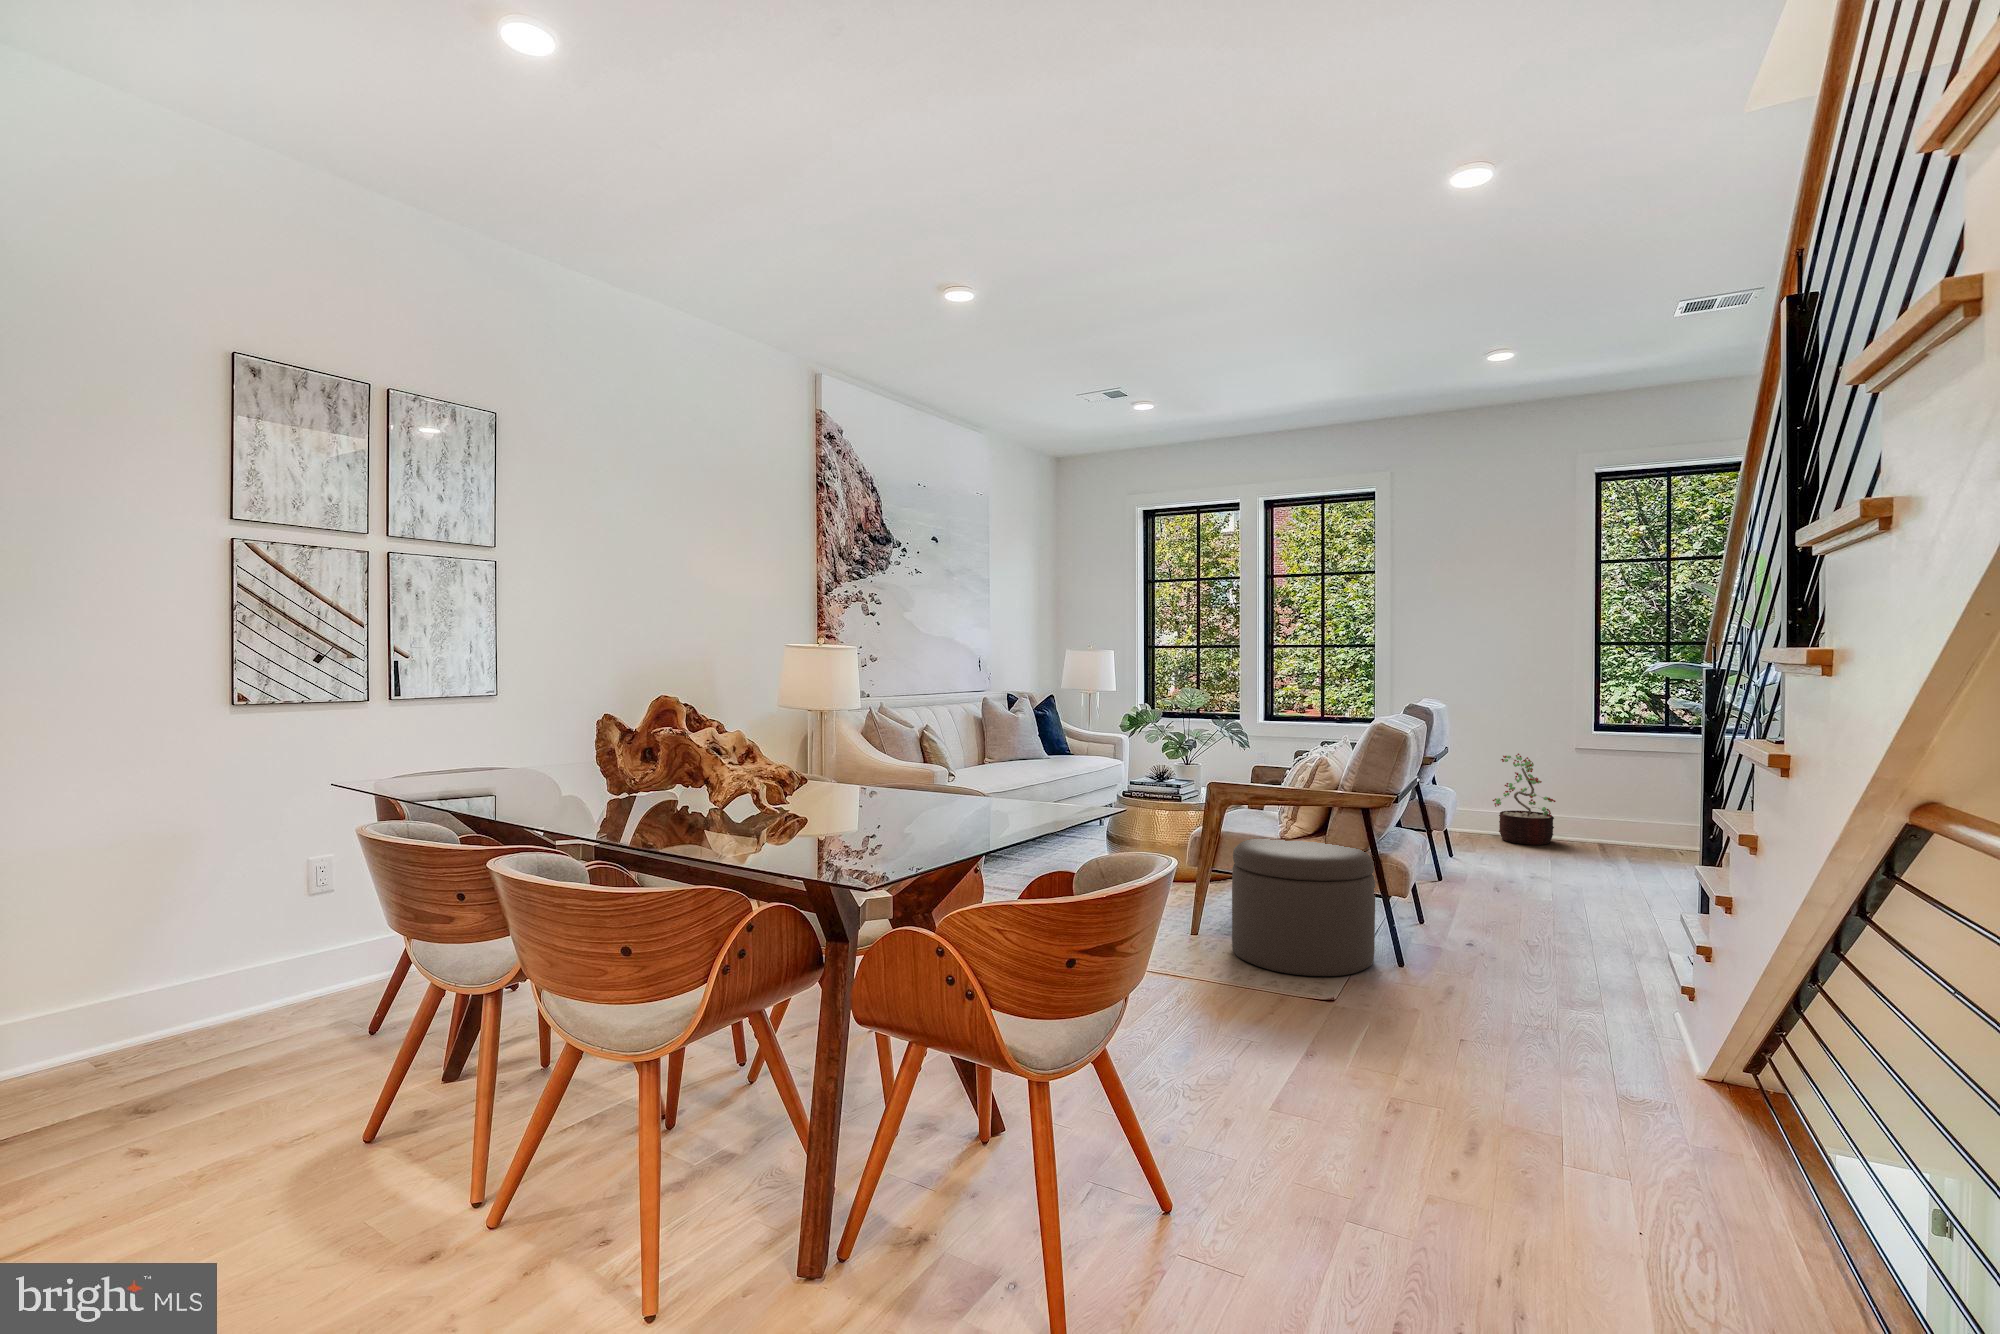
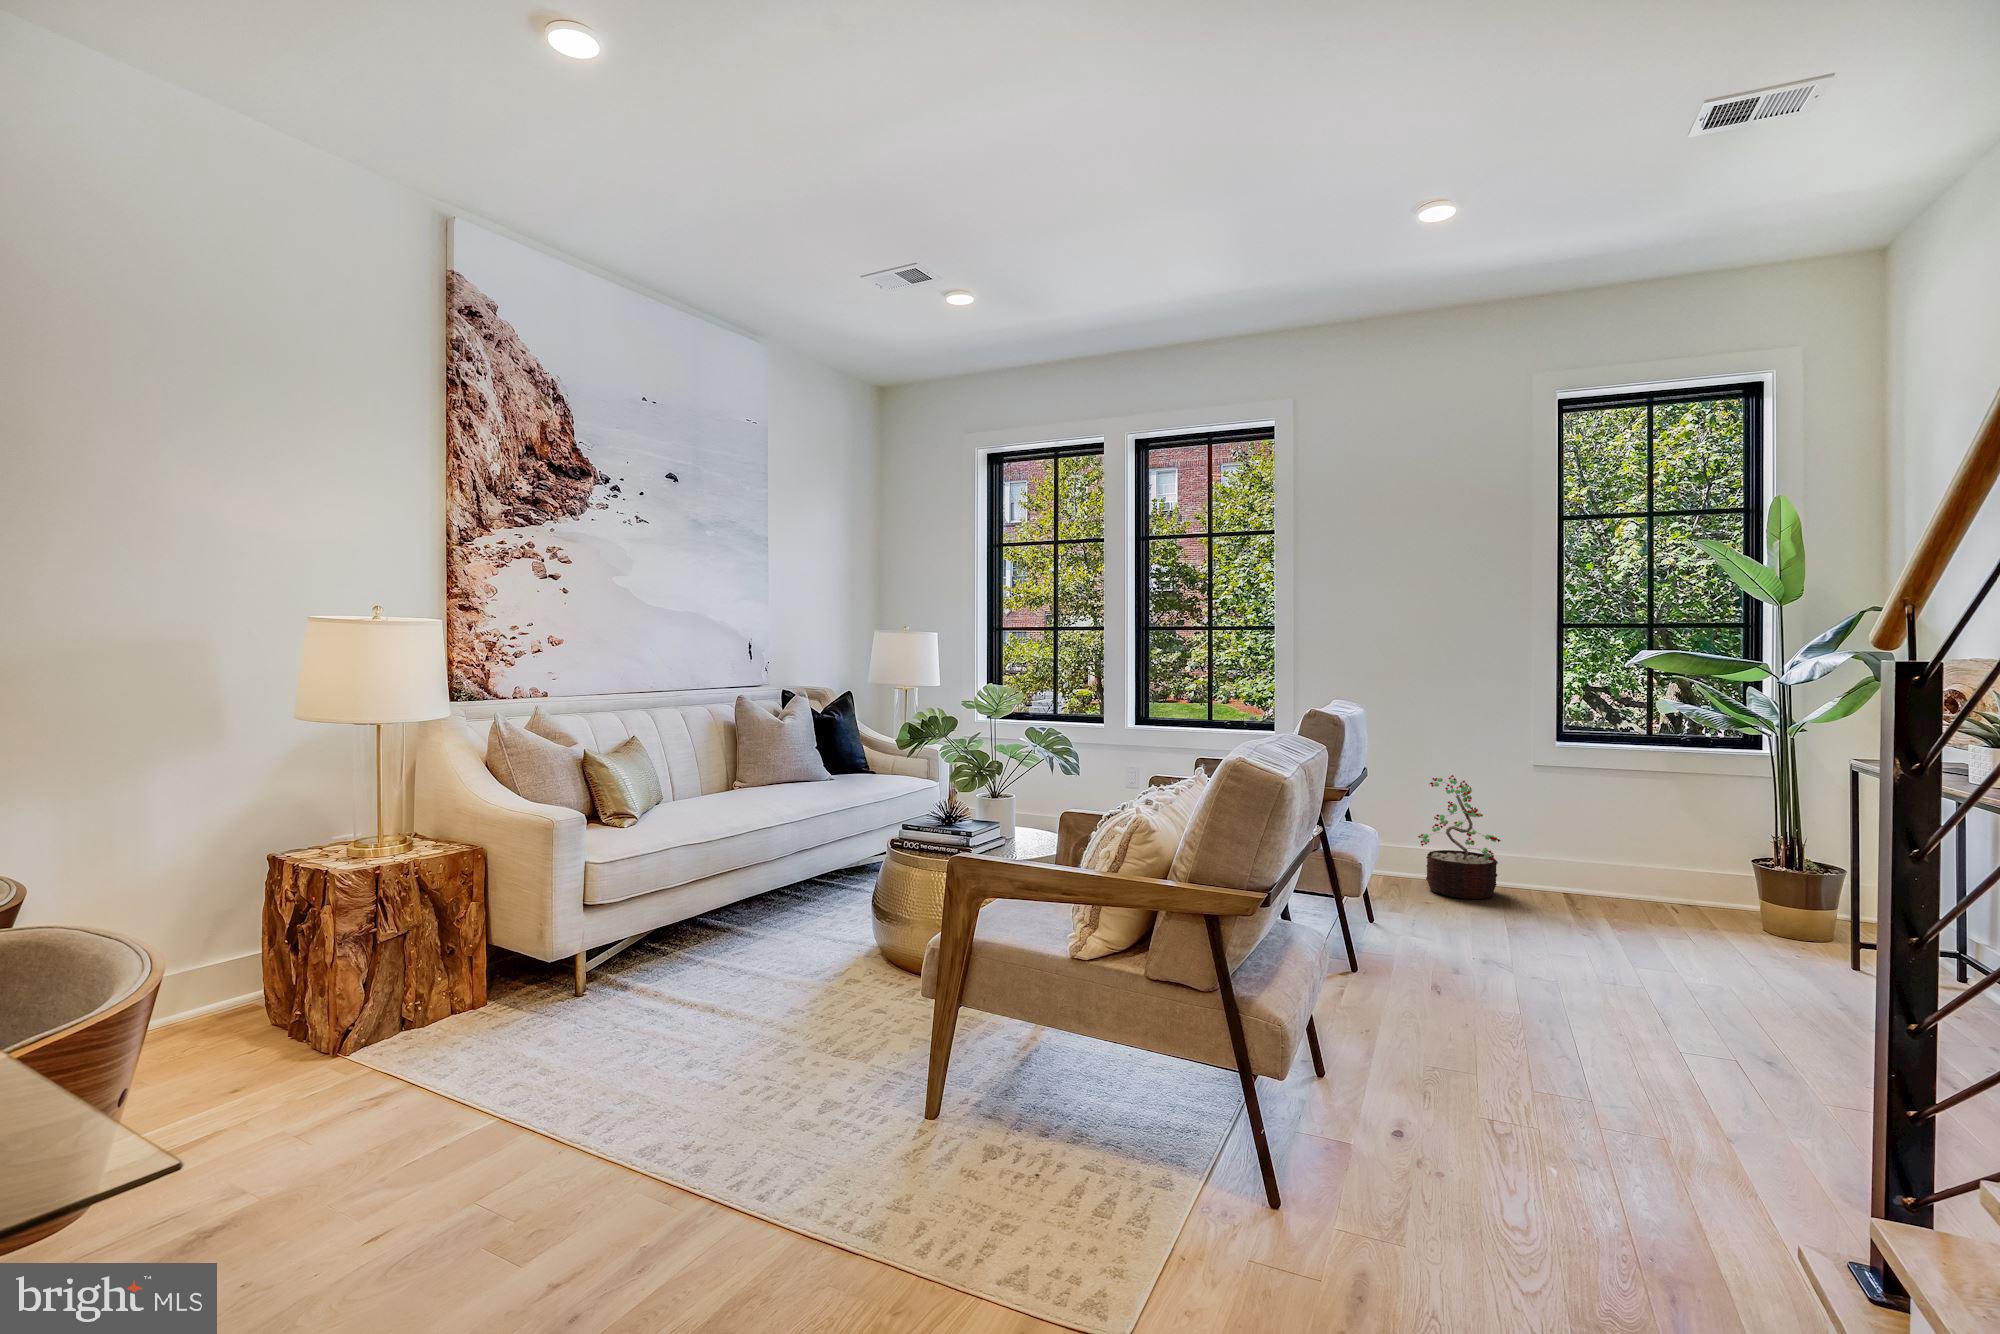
ottoman: present [1232,839,1375,976] -> none [985,945,1225,1229]

